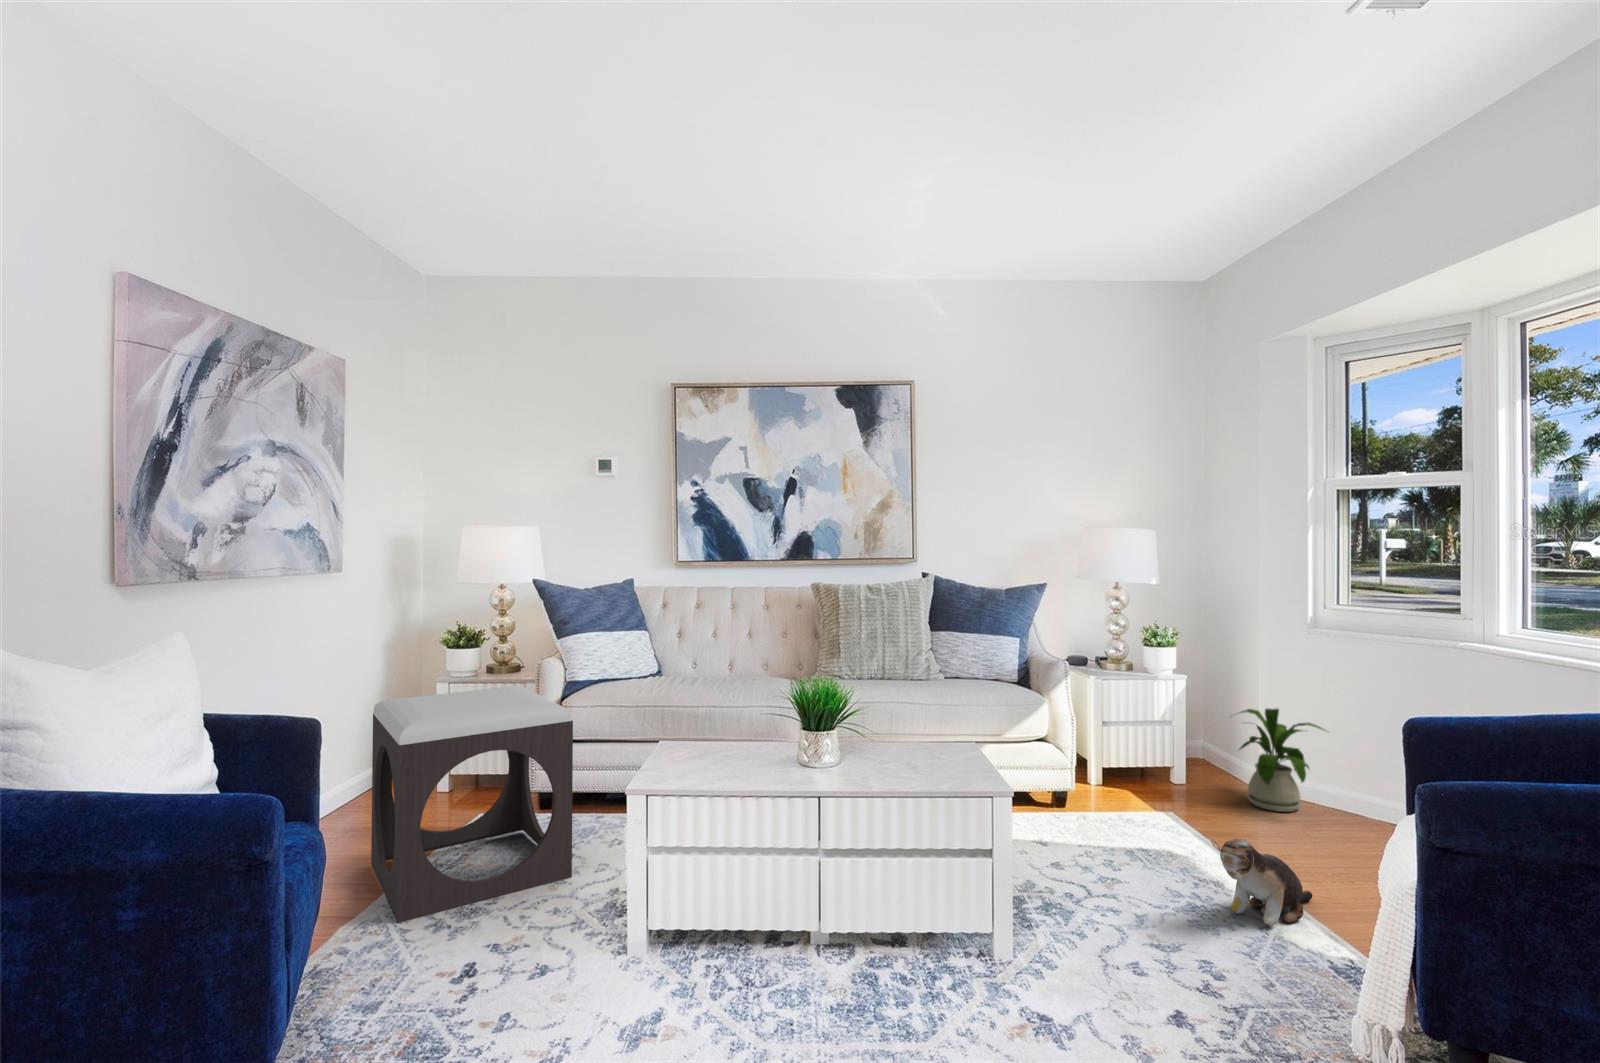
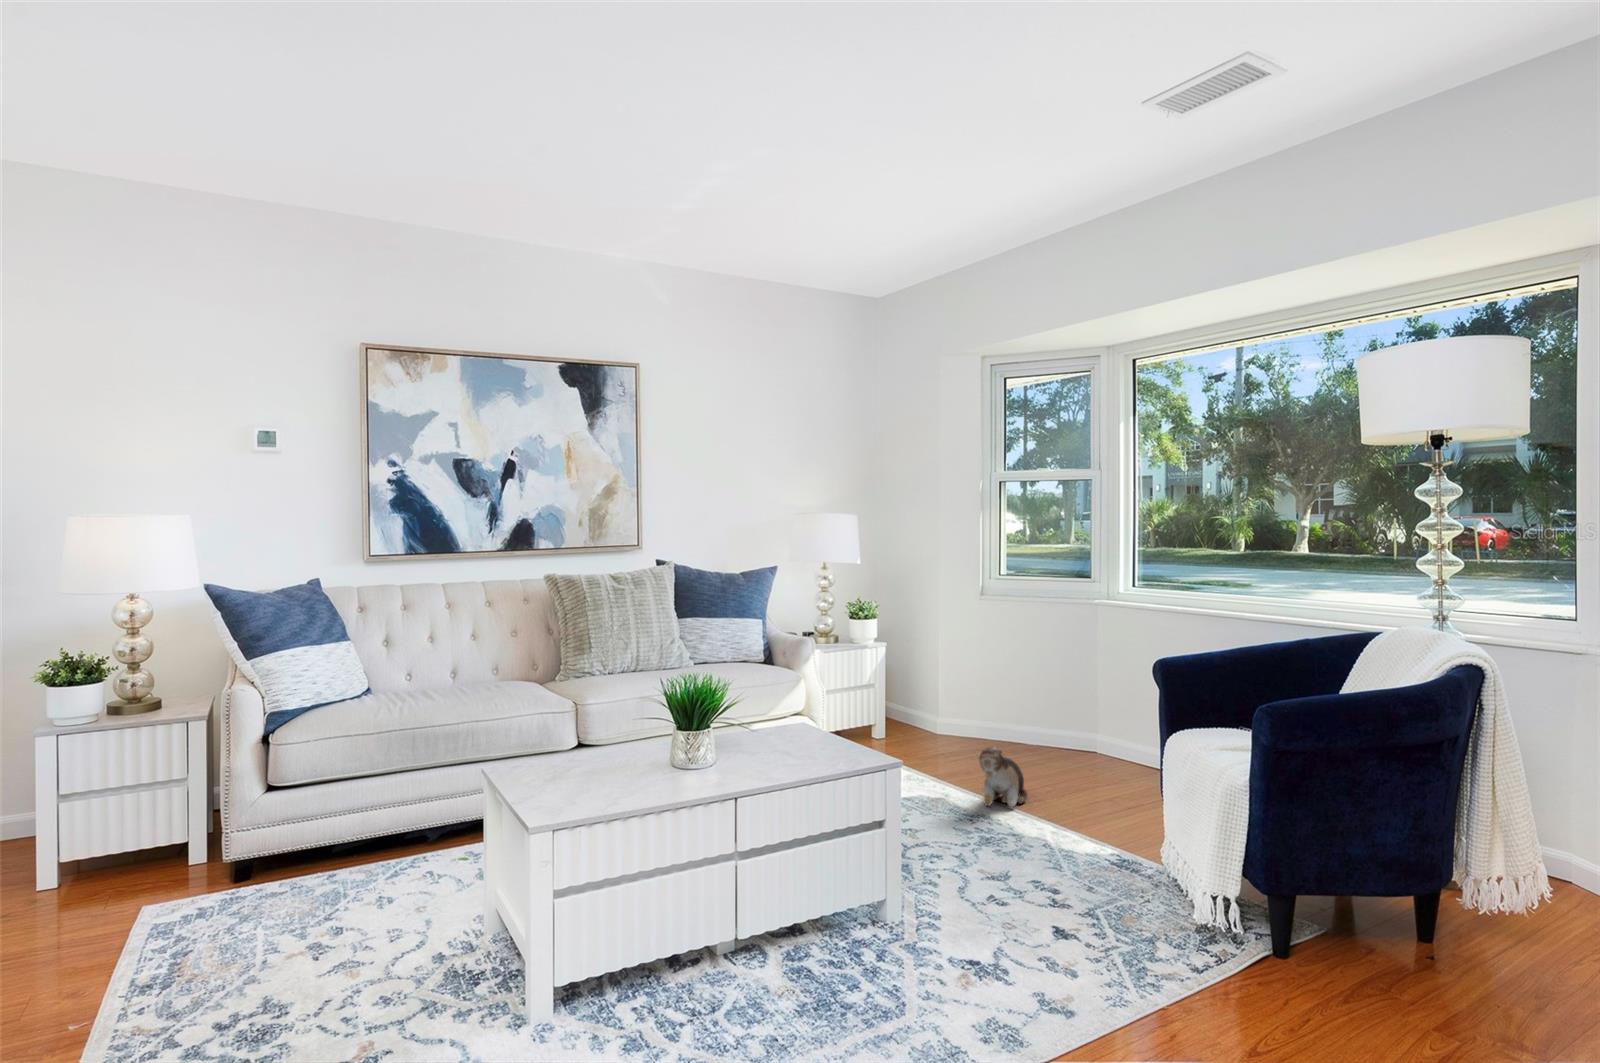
footstool: present [371,686,573,923] -> none [56,709,385,1008]
house plant: present [1239,708,1324,812] -> none [920,659,995,744]

